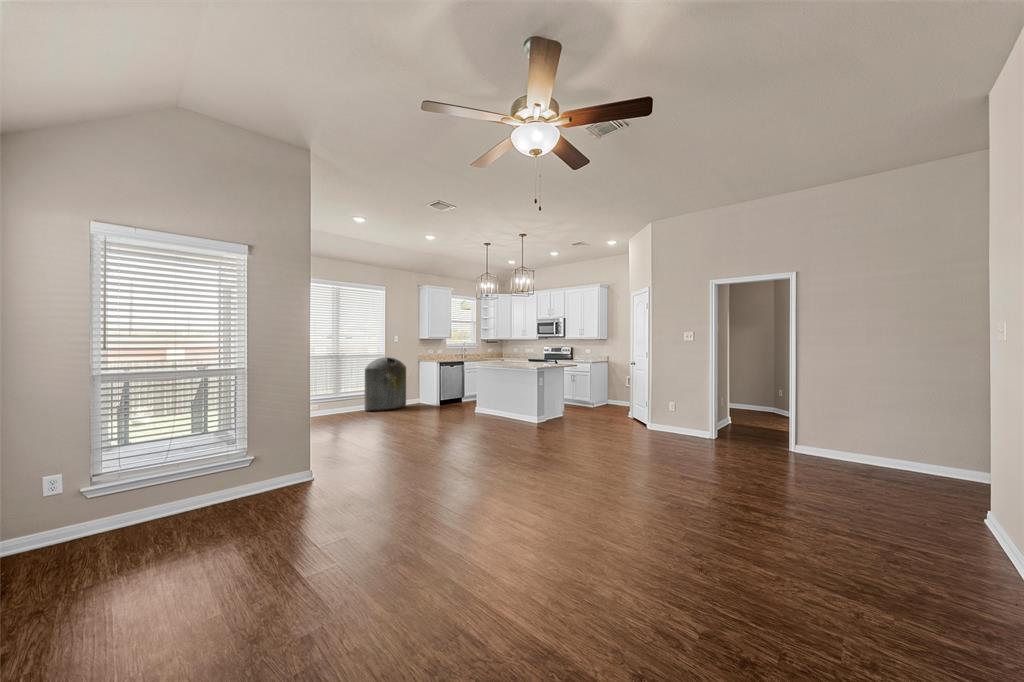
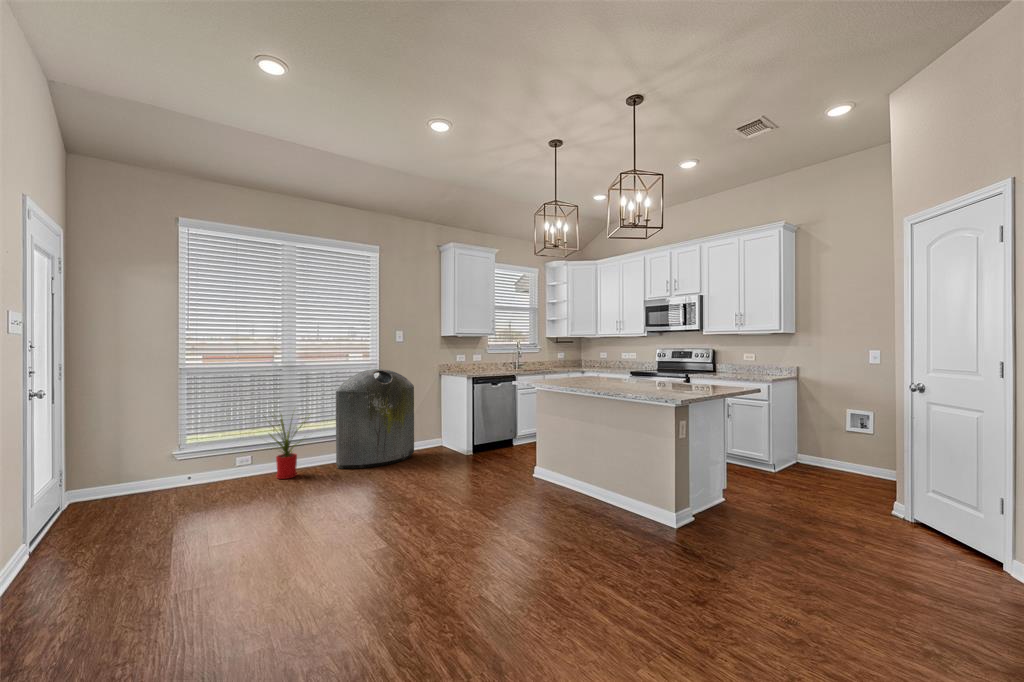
house plant: none [325,377,356,416] -> present [270,415,310,479]

